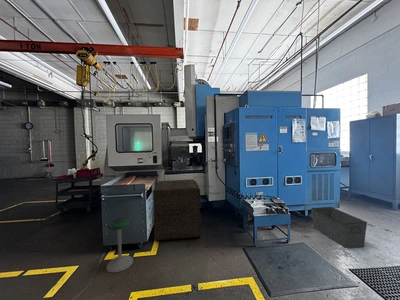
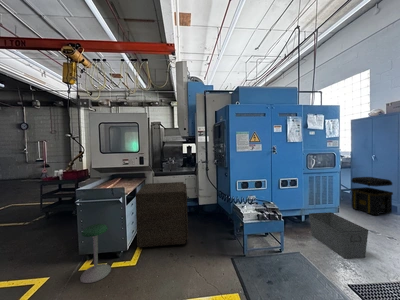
toolbox: none [347,174,386,210] -> present [351,177,393,215]

